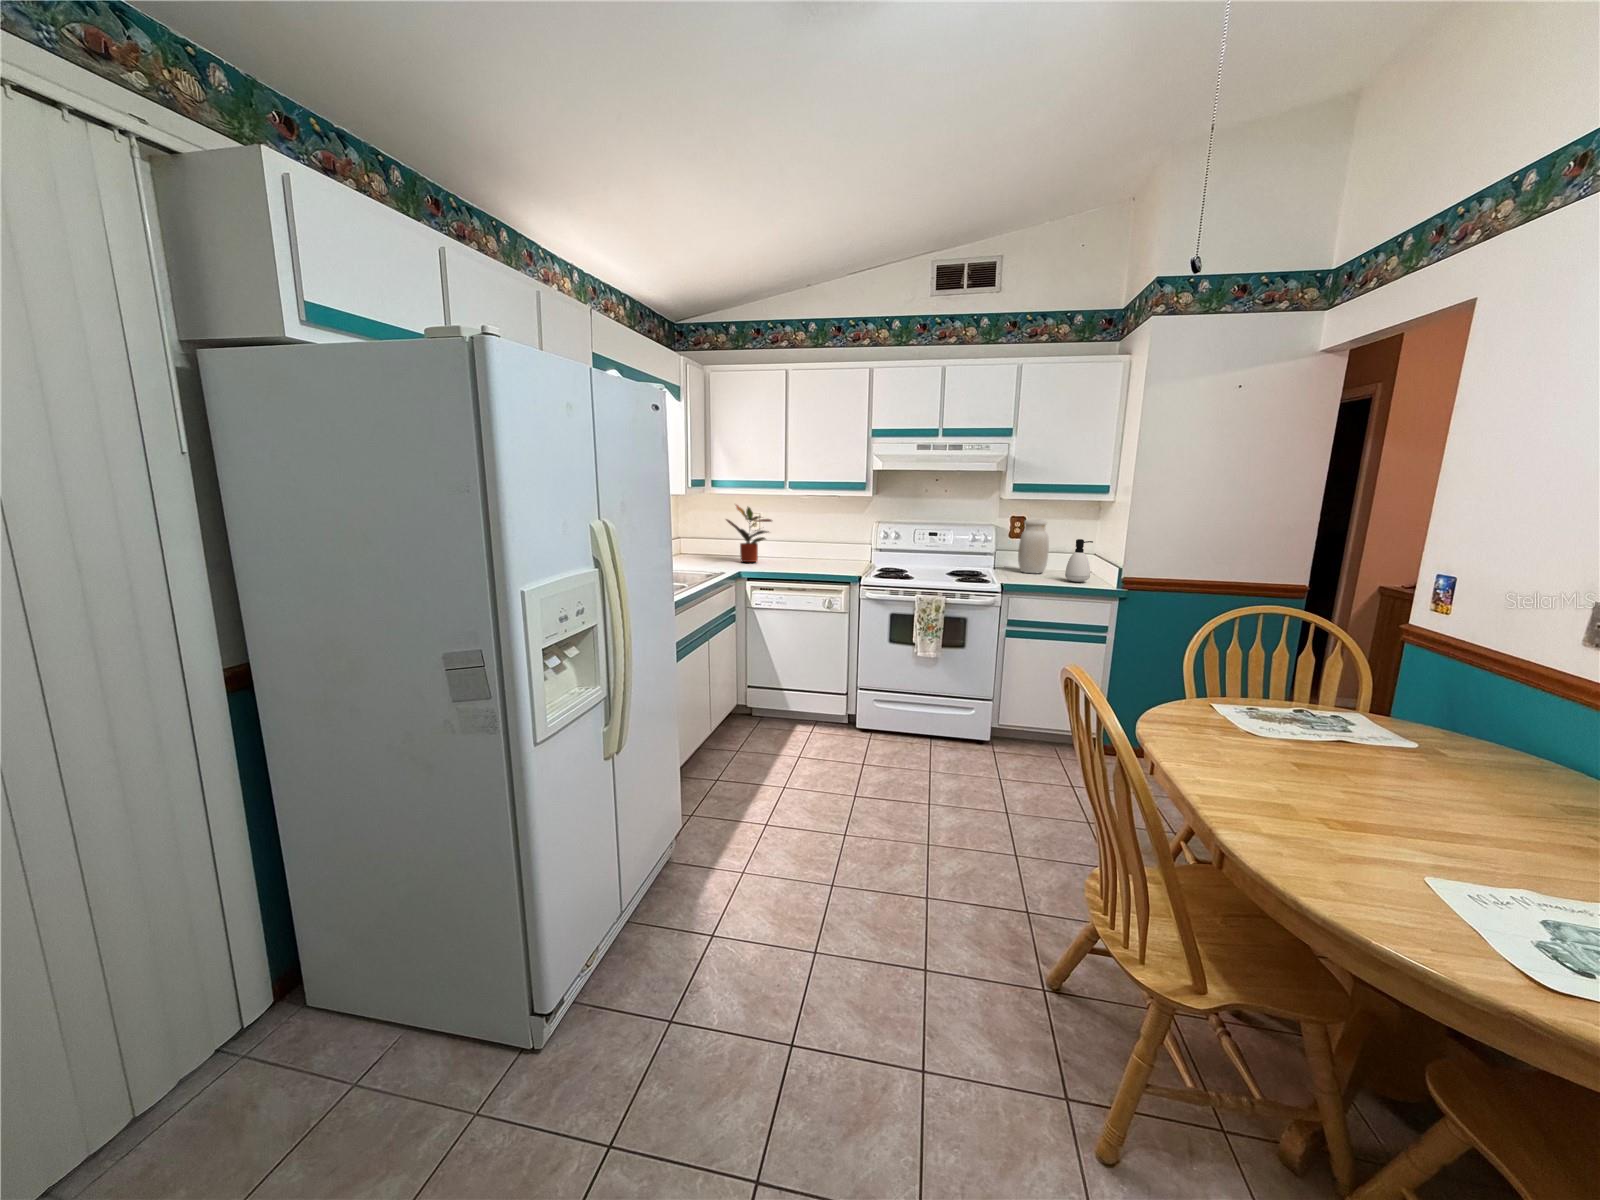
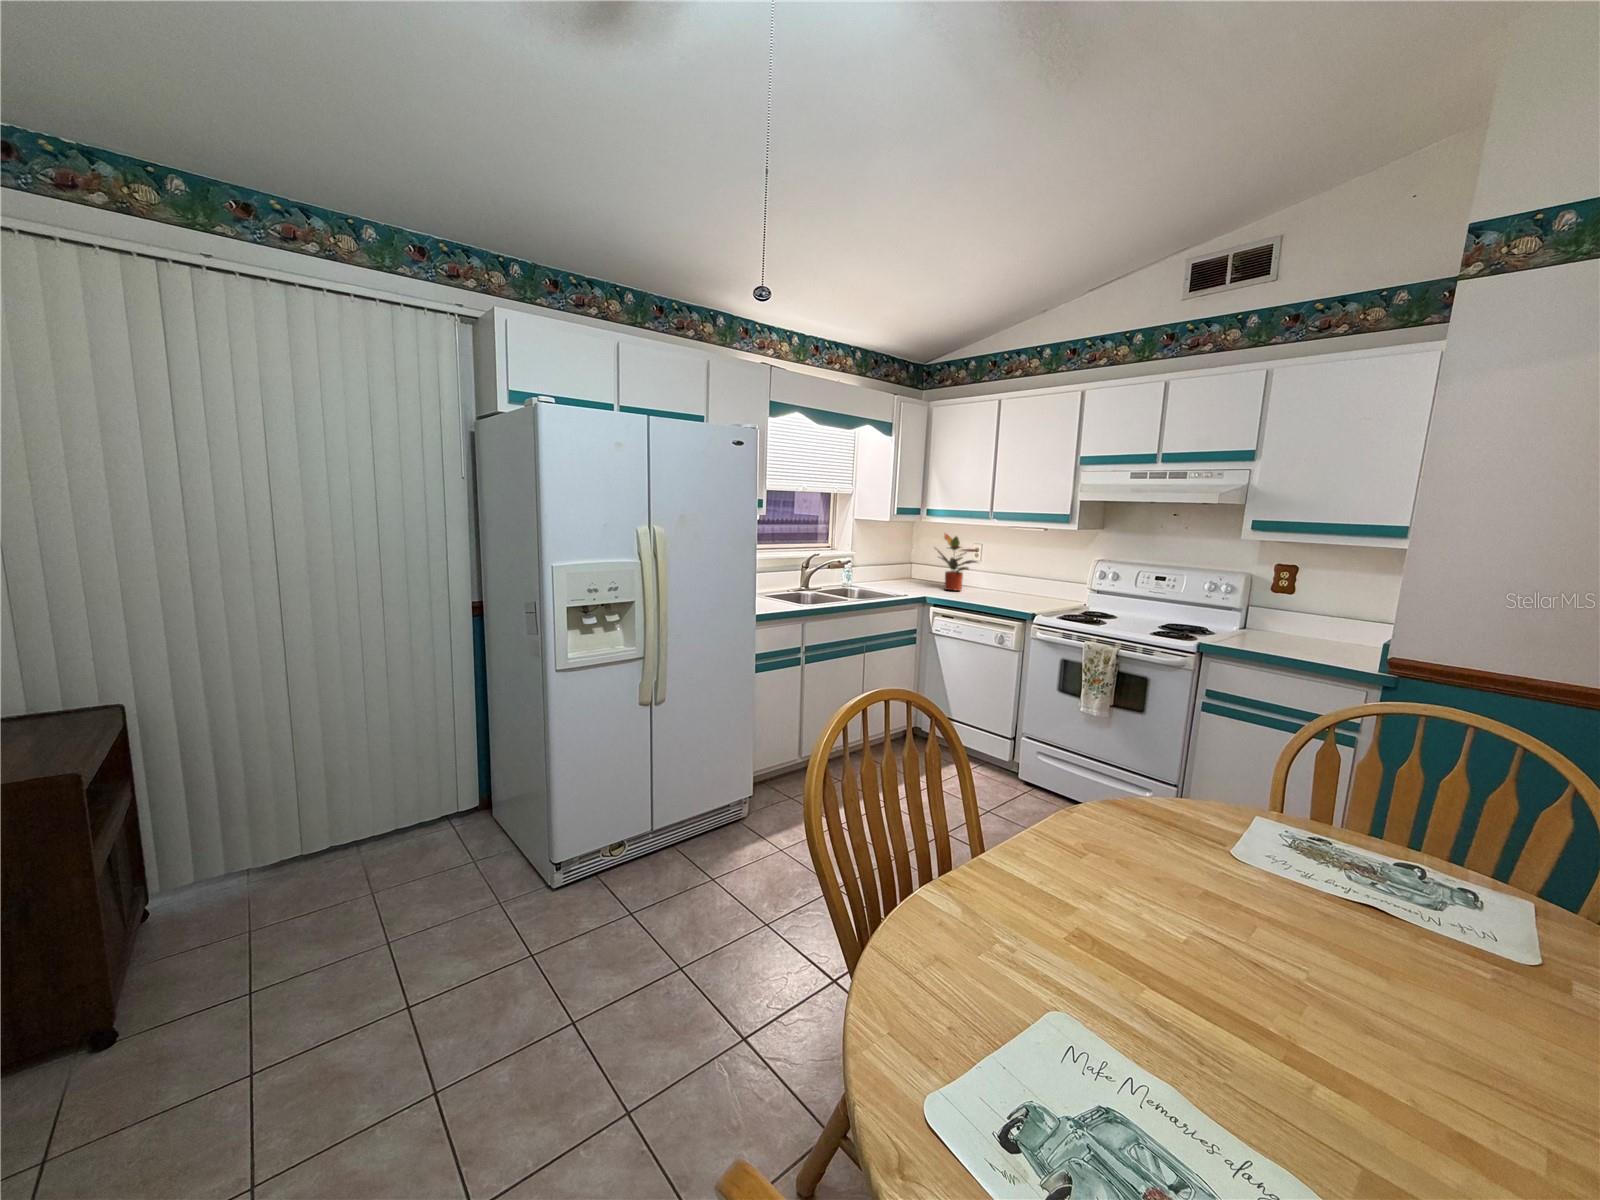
jar: present [1018,519,1049,573] -> none [1267,567,1316,640]
soap dispenser: present [1065,539,1093,582] -> none [1312,598,1362,657]

